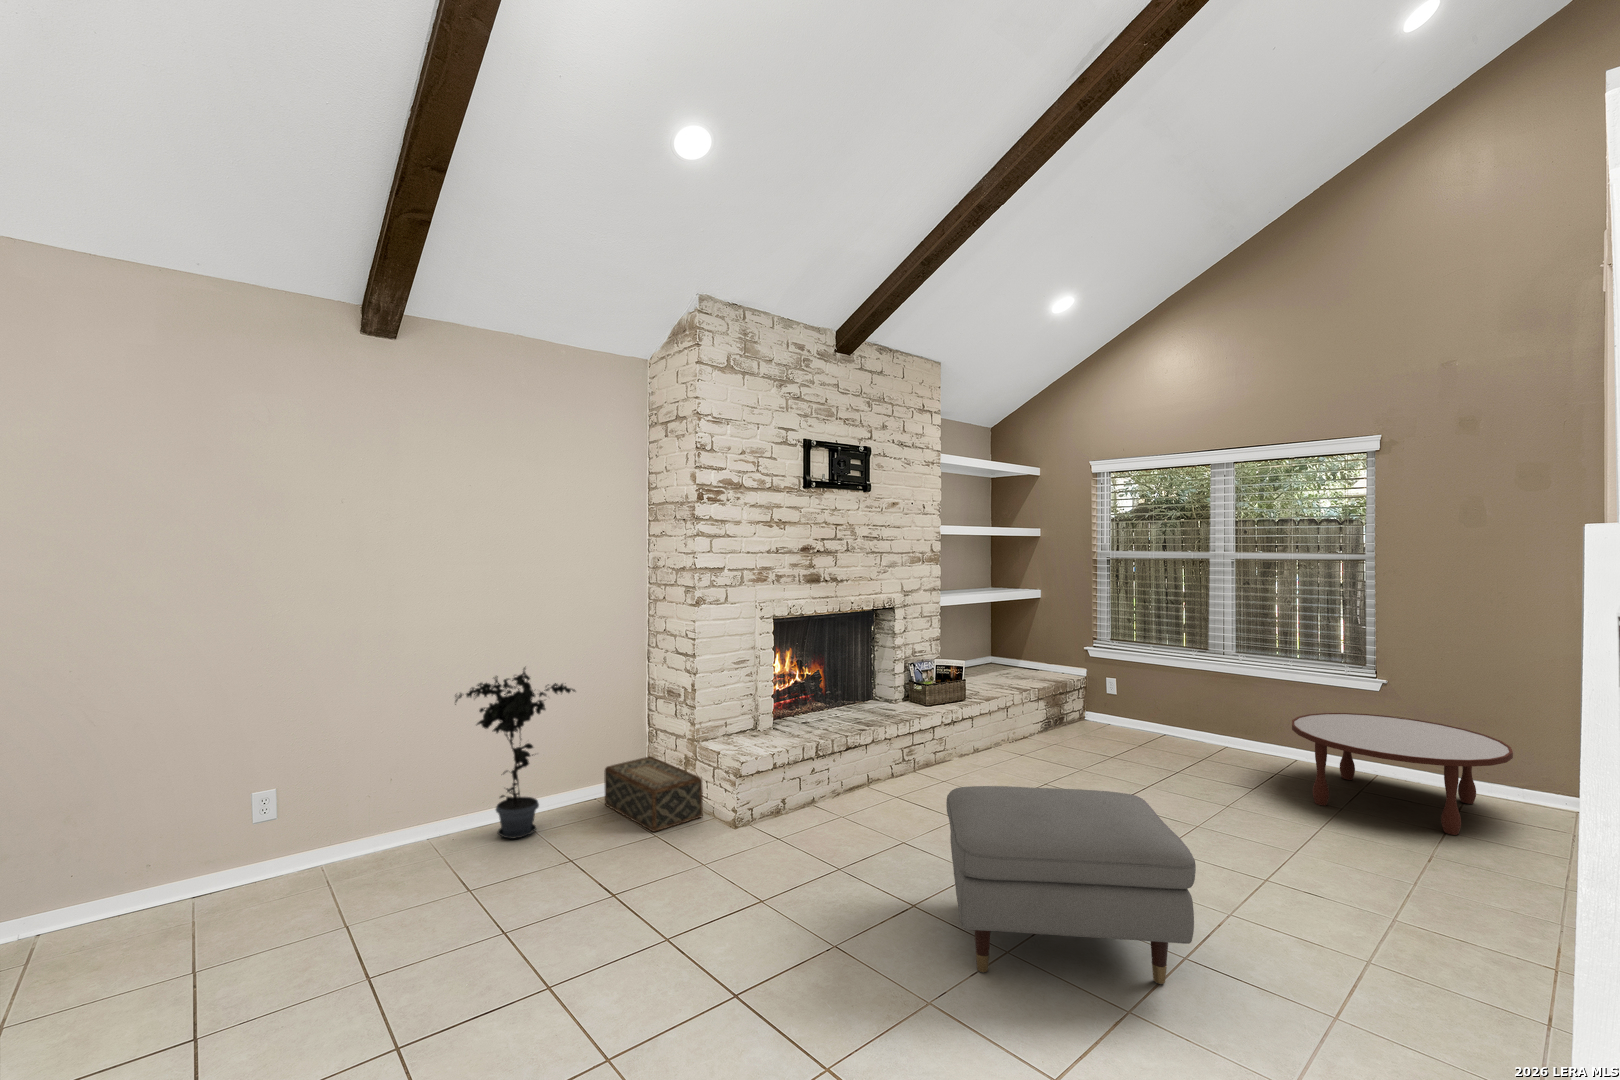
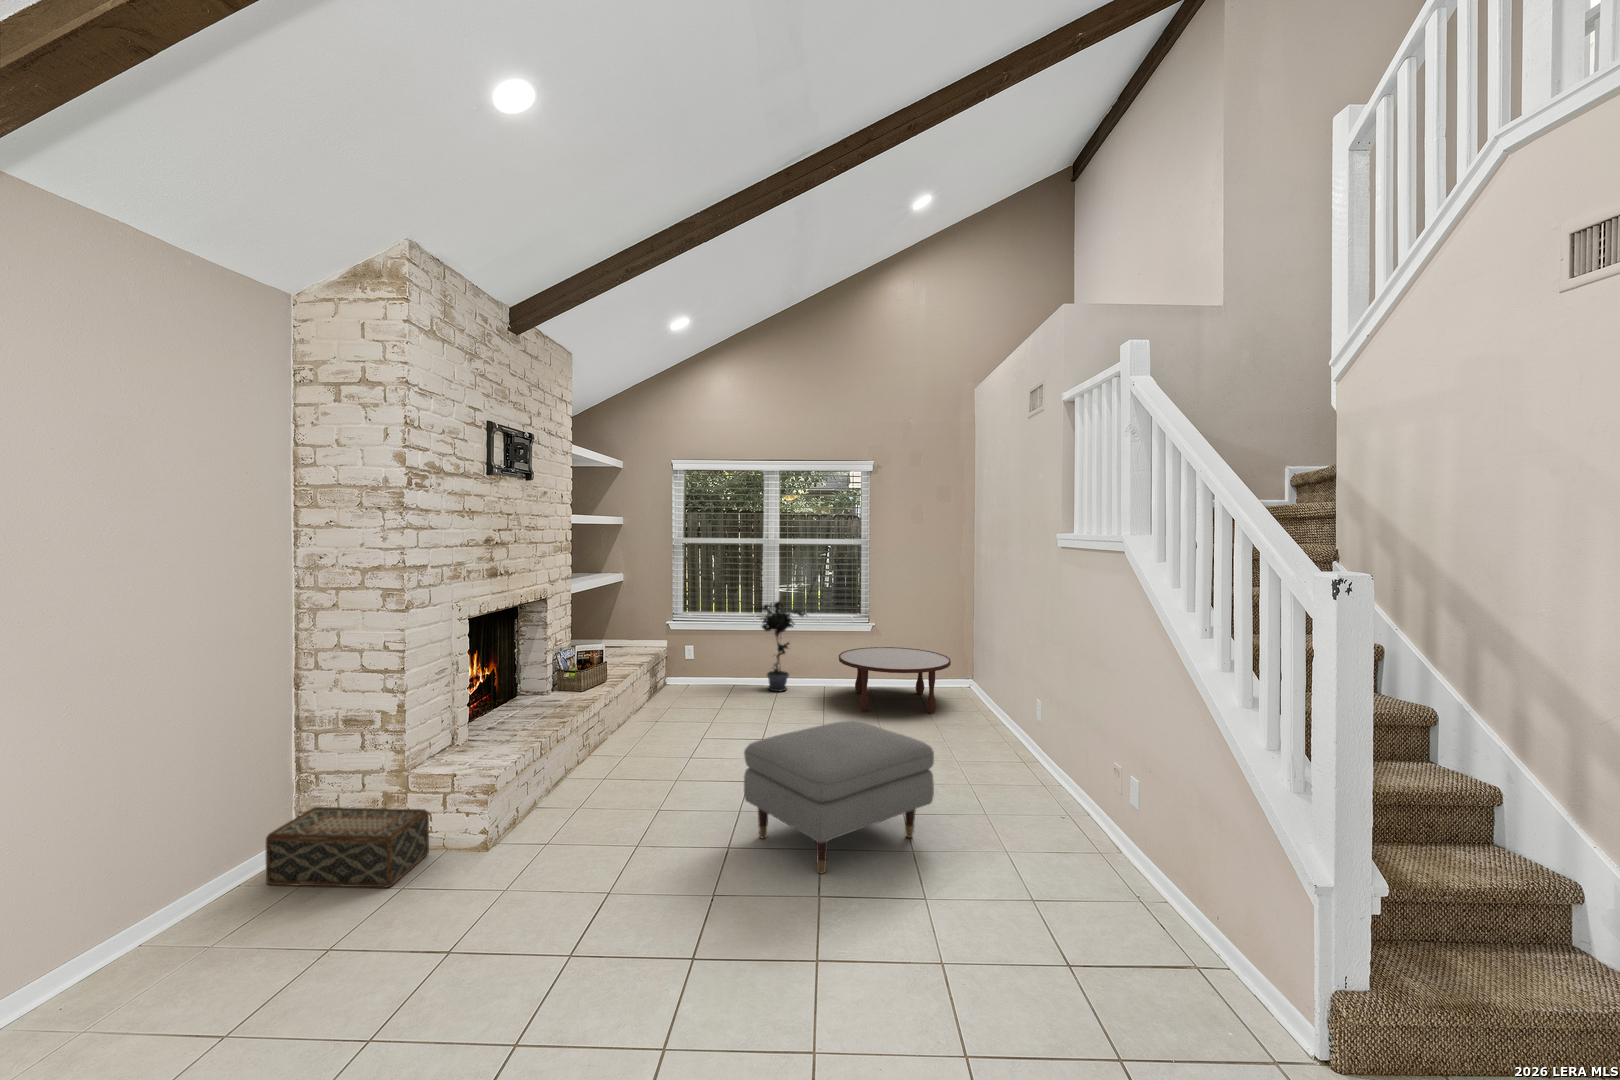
potted plant: present [455,668,575,839] -> present [749,601,806,691]

